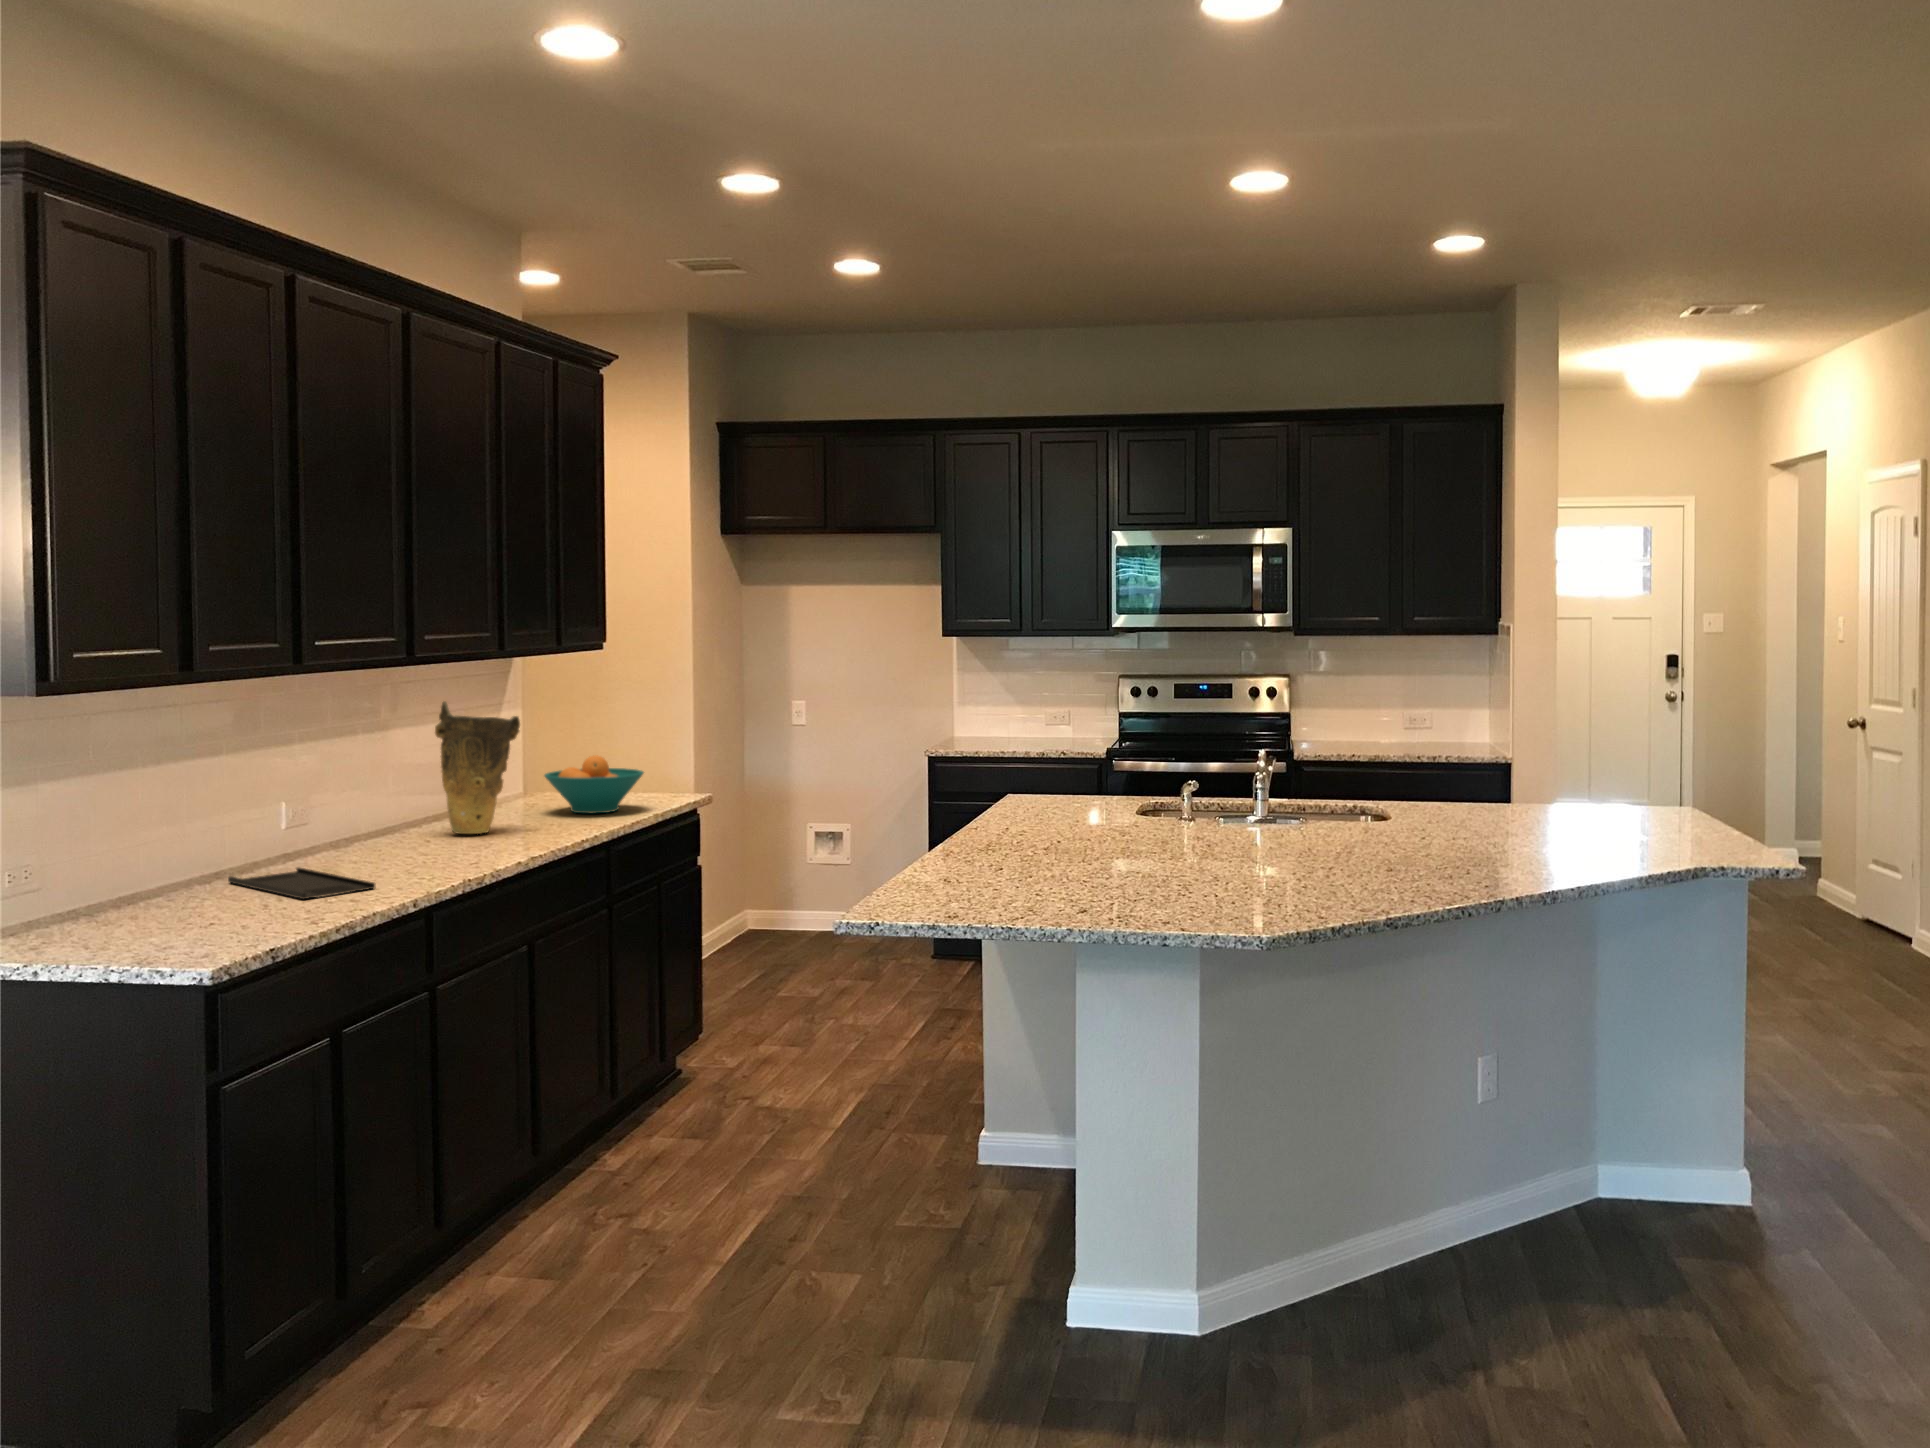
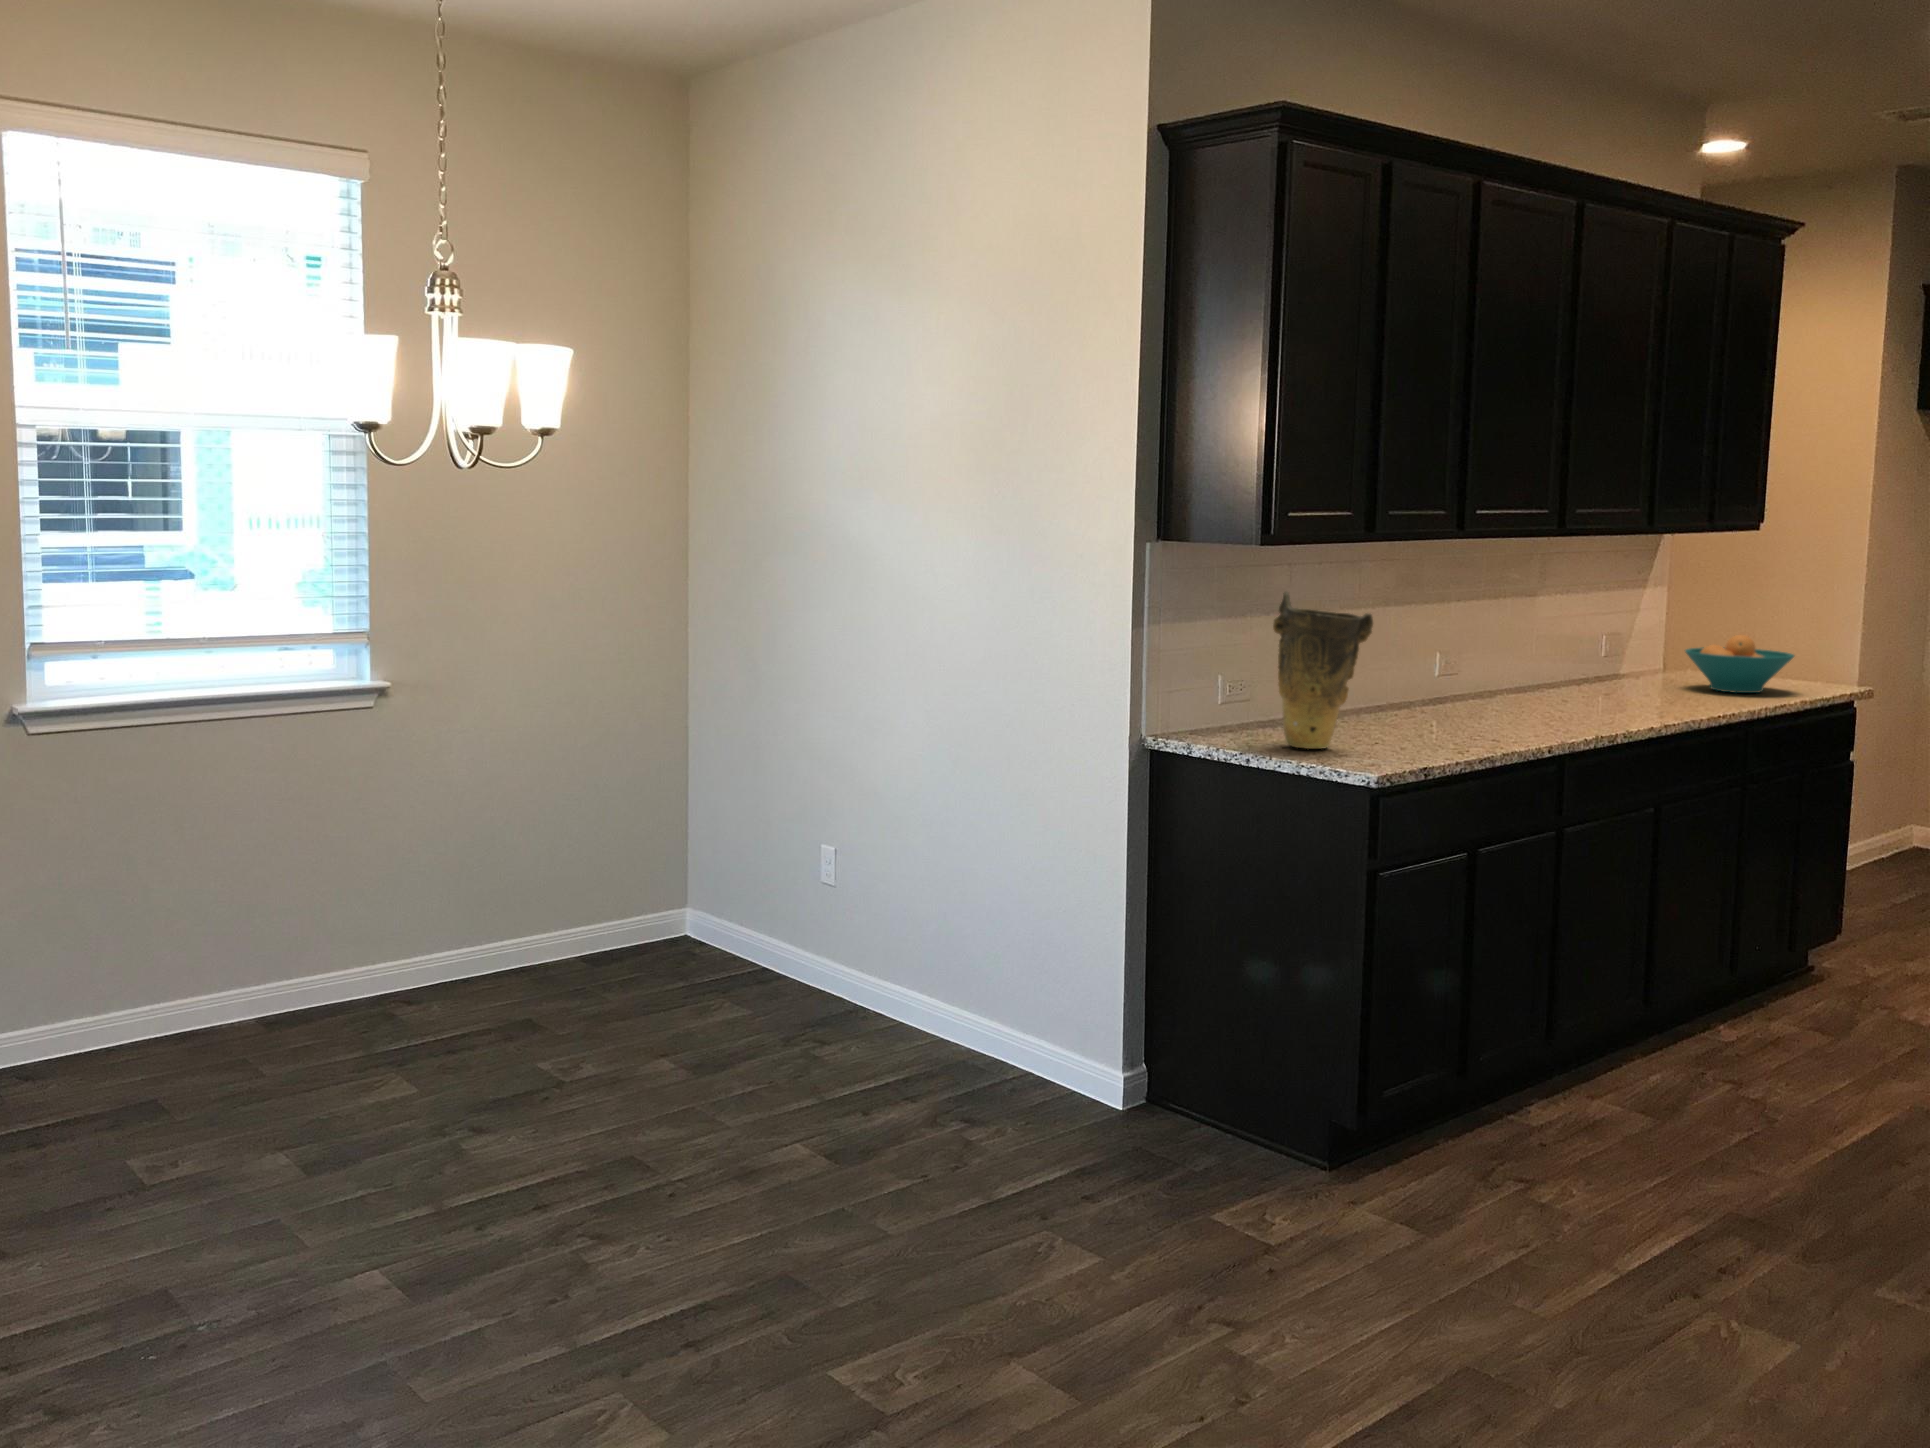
vase: present [435,701,520,834] -> present [1273,592,1373,749]
tray: present [228,868,375,899] -> none [1391,709,1514,734]

